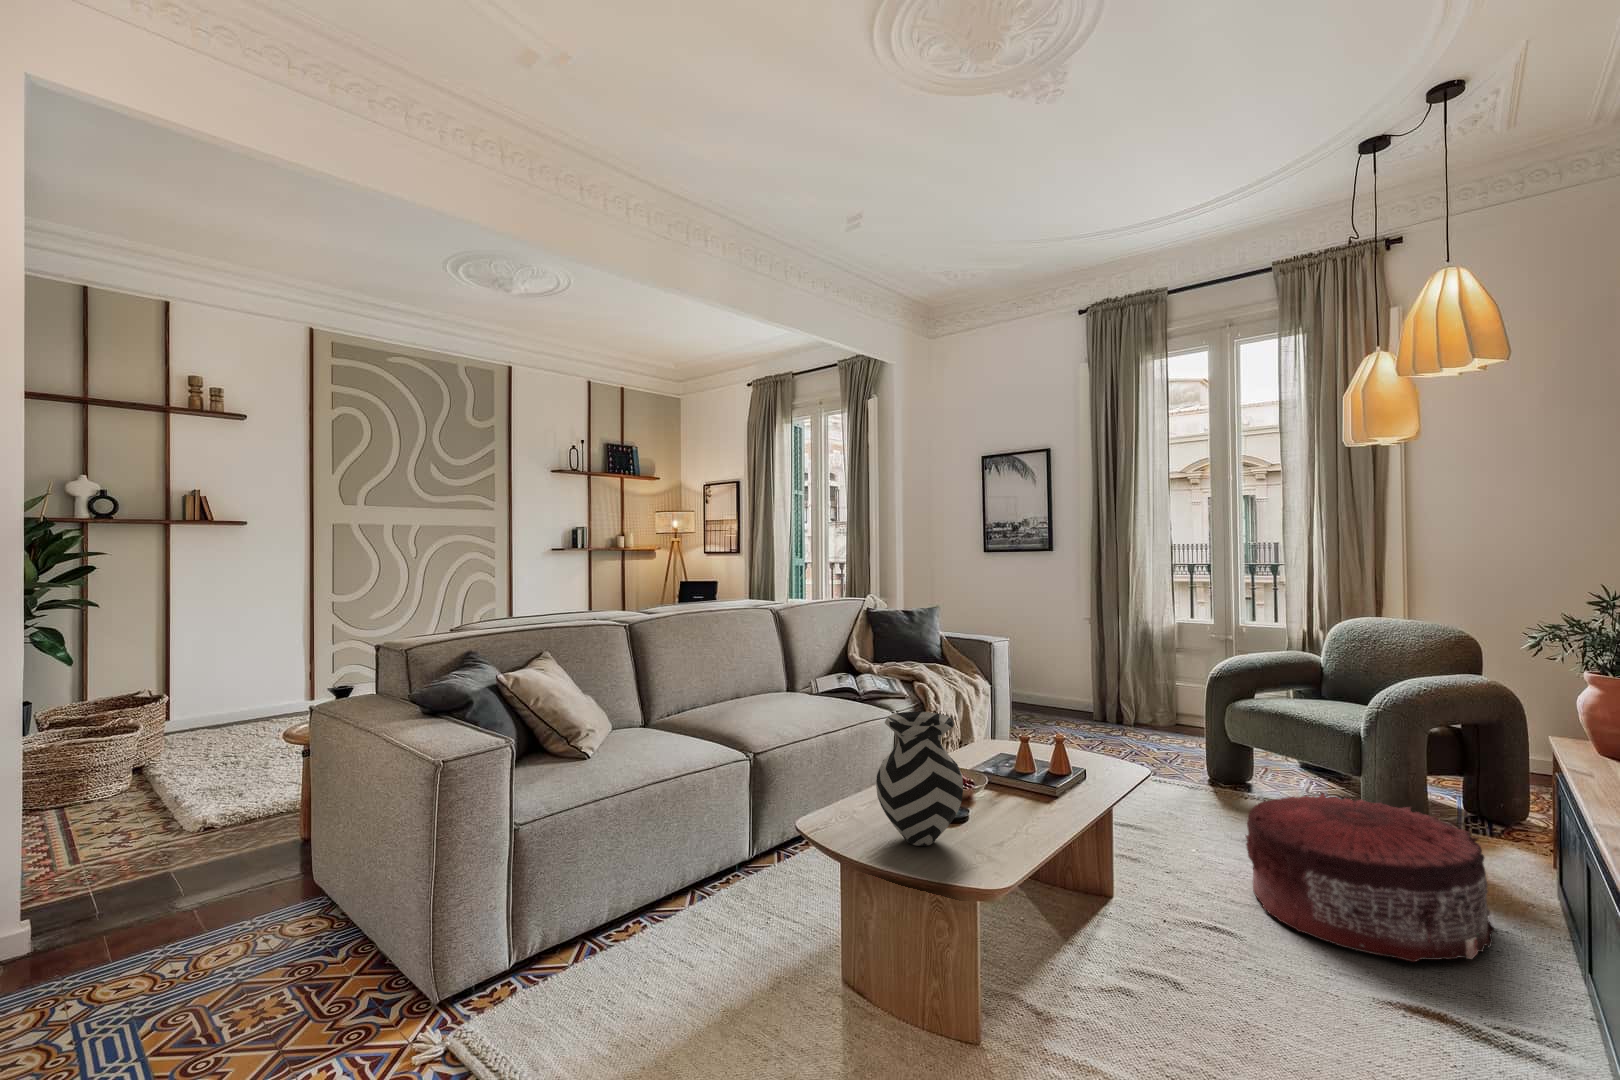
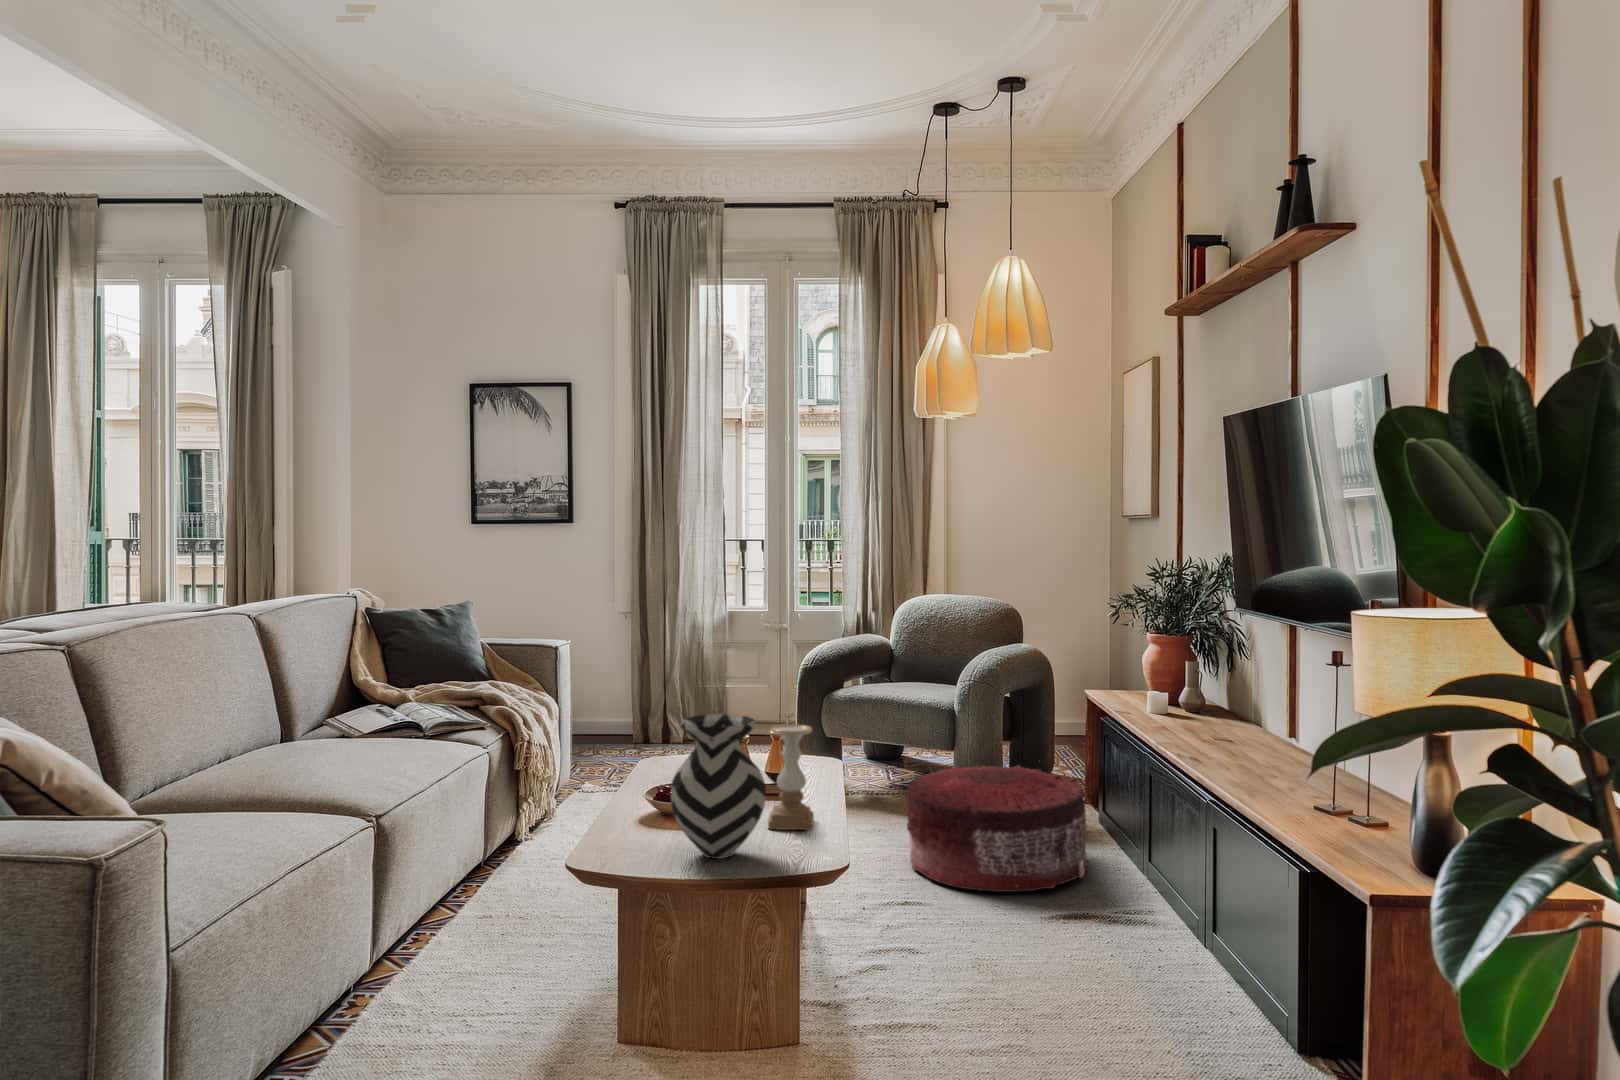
candle holder: none [1001,729,1057,835] -> present [768,724,814,830]

